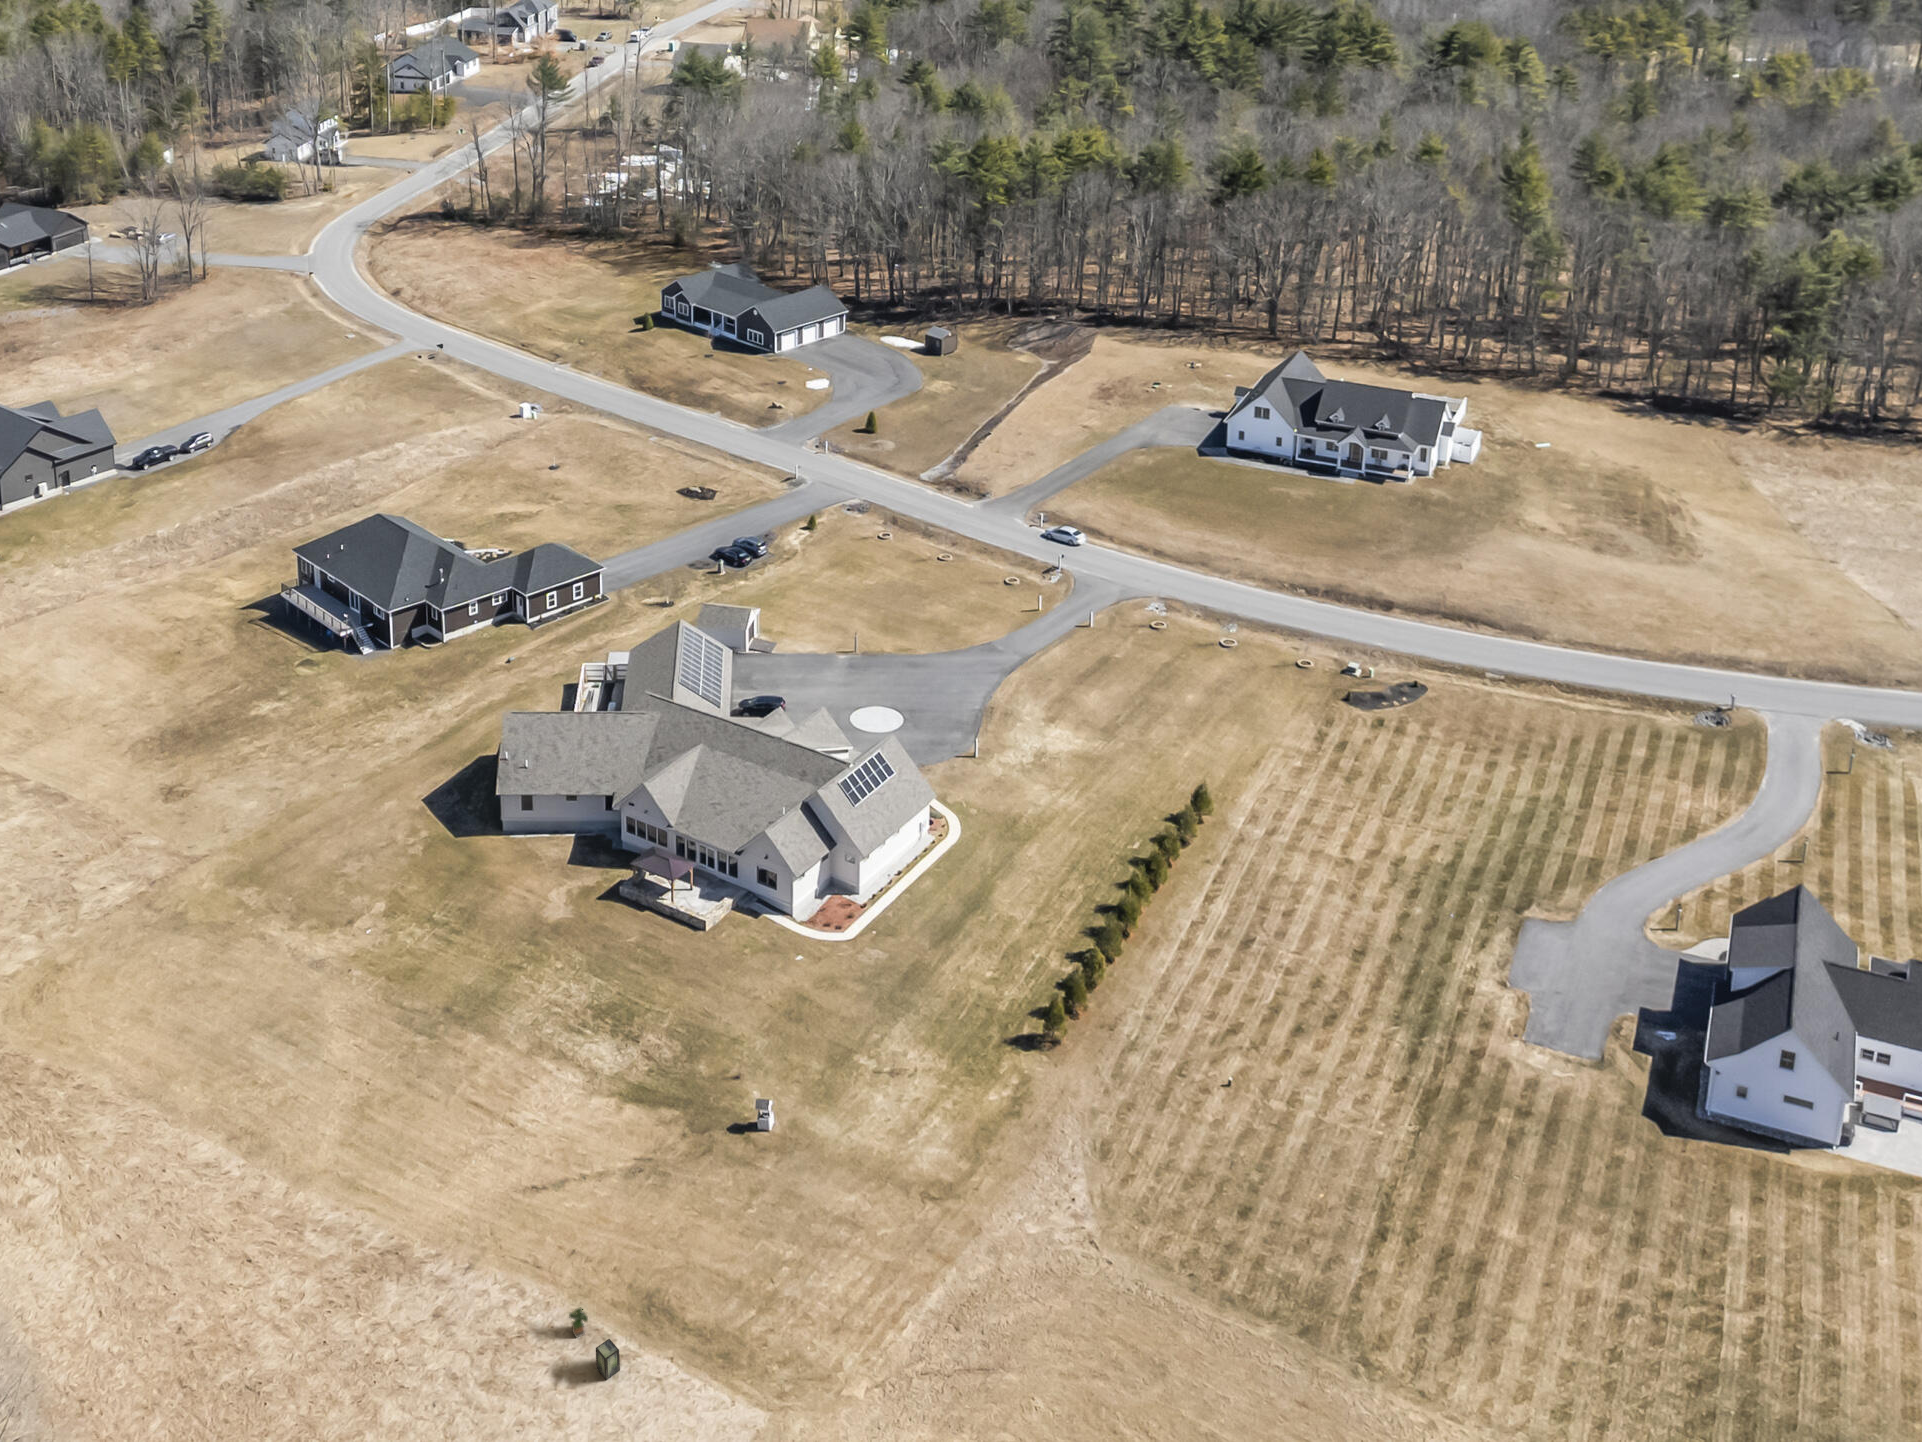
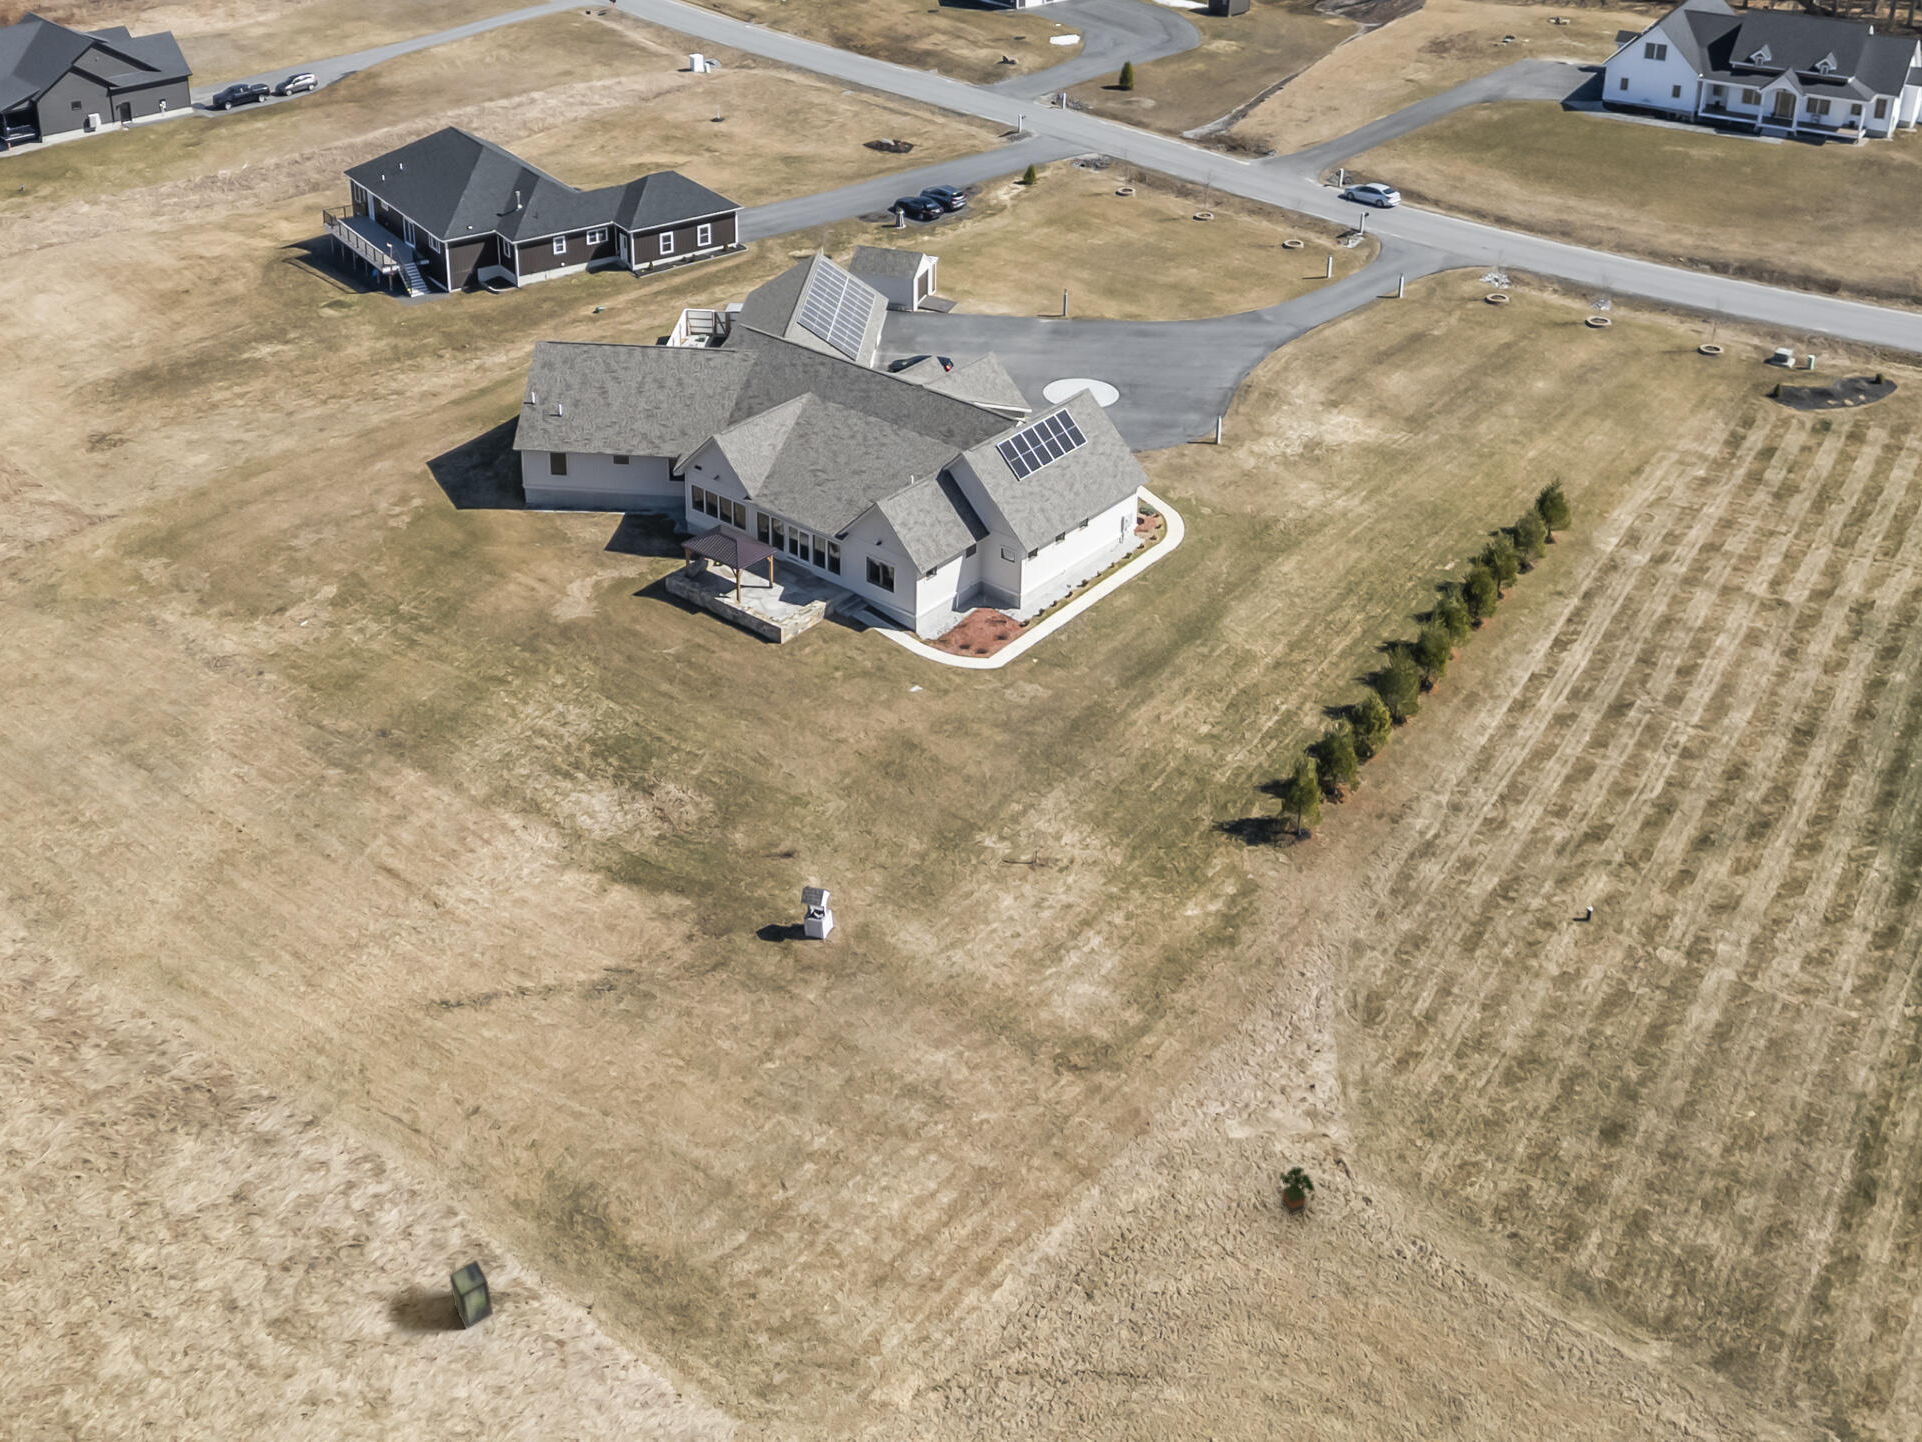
potted tree: present [569,1307,588,1338] -> present [1281,1166,1315,1215]

